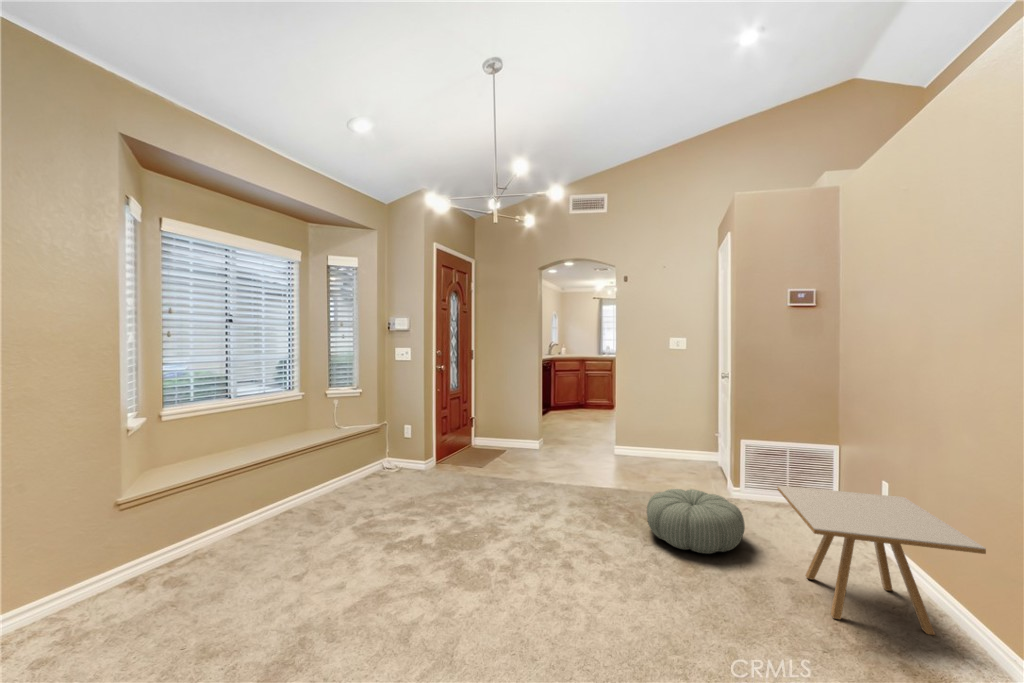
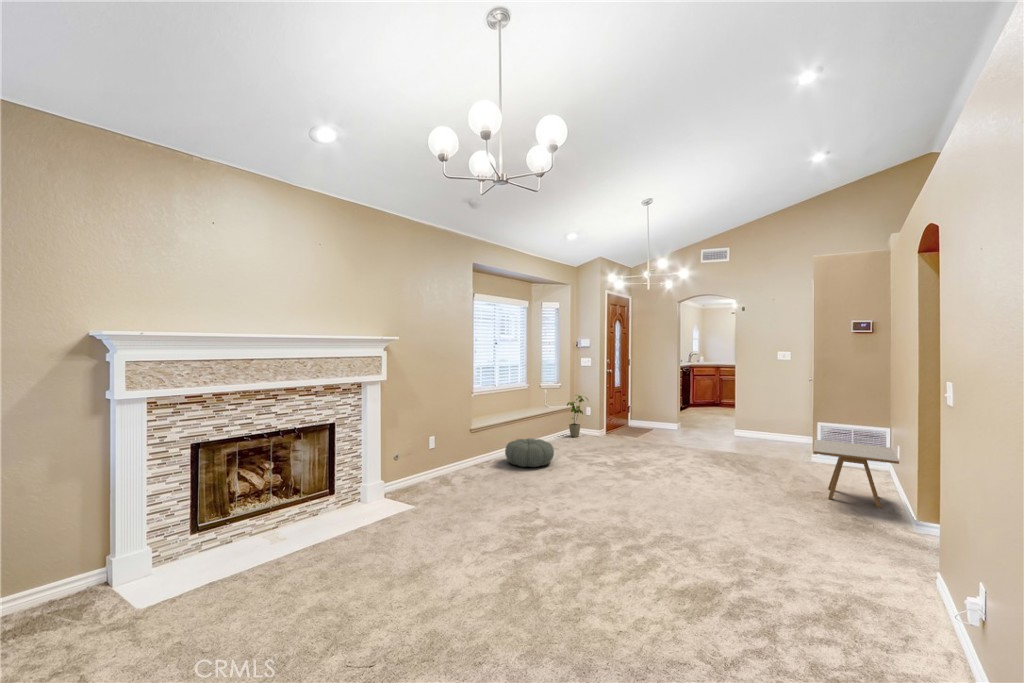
house plant: none [369,409,406,479] -> present [567,395,588,437]
pouf: present [647,489,745,554] -> present [505,438,554,467]

